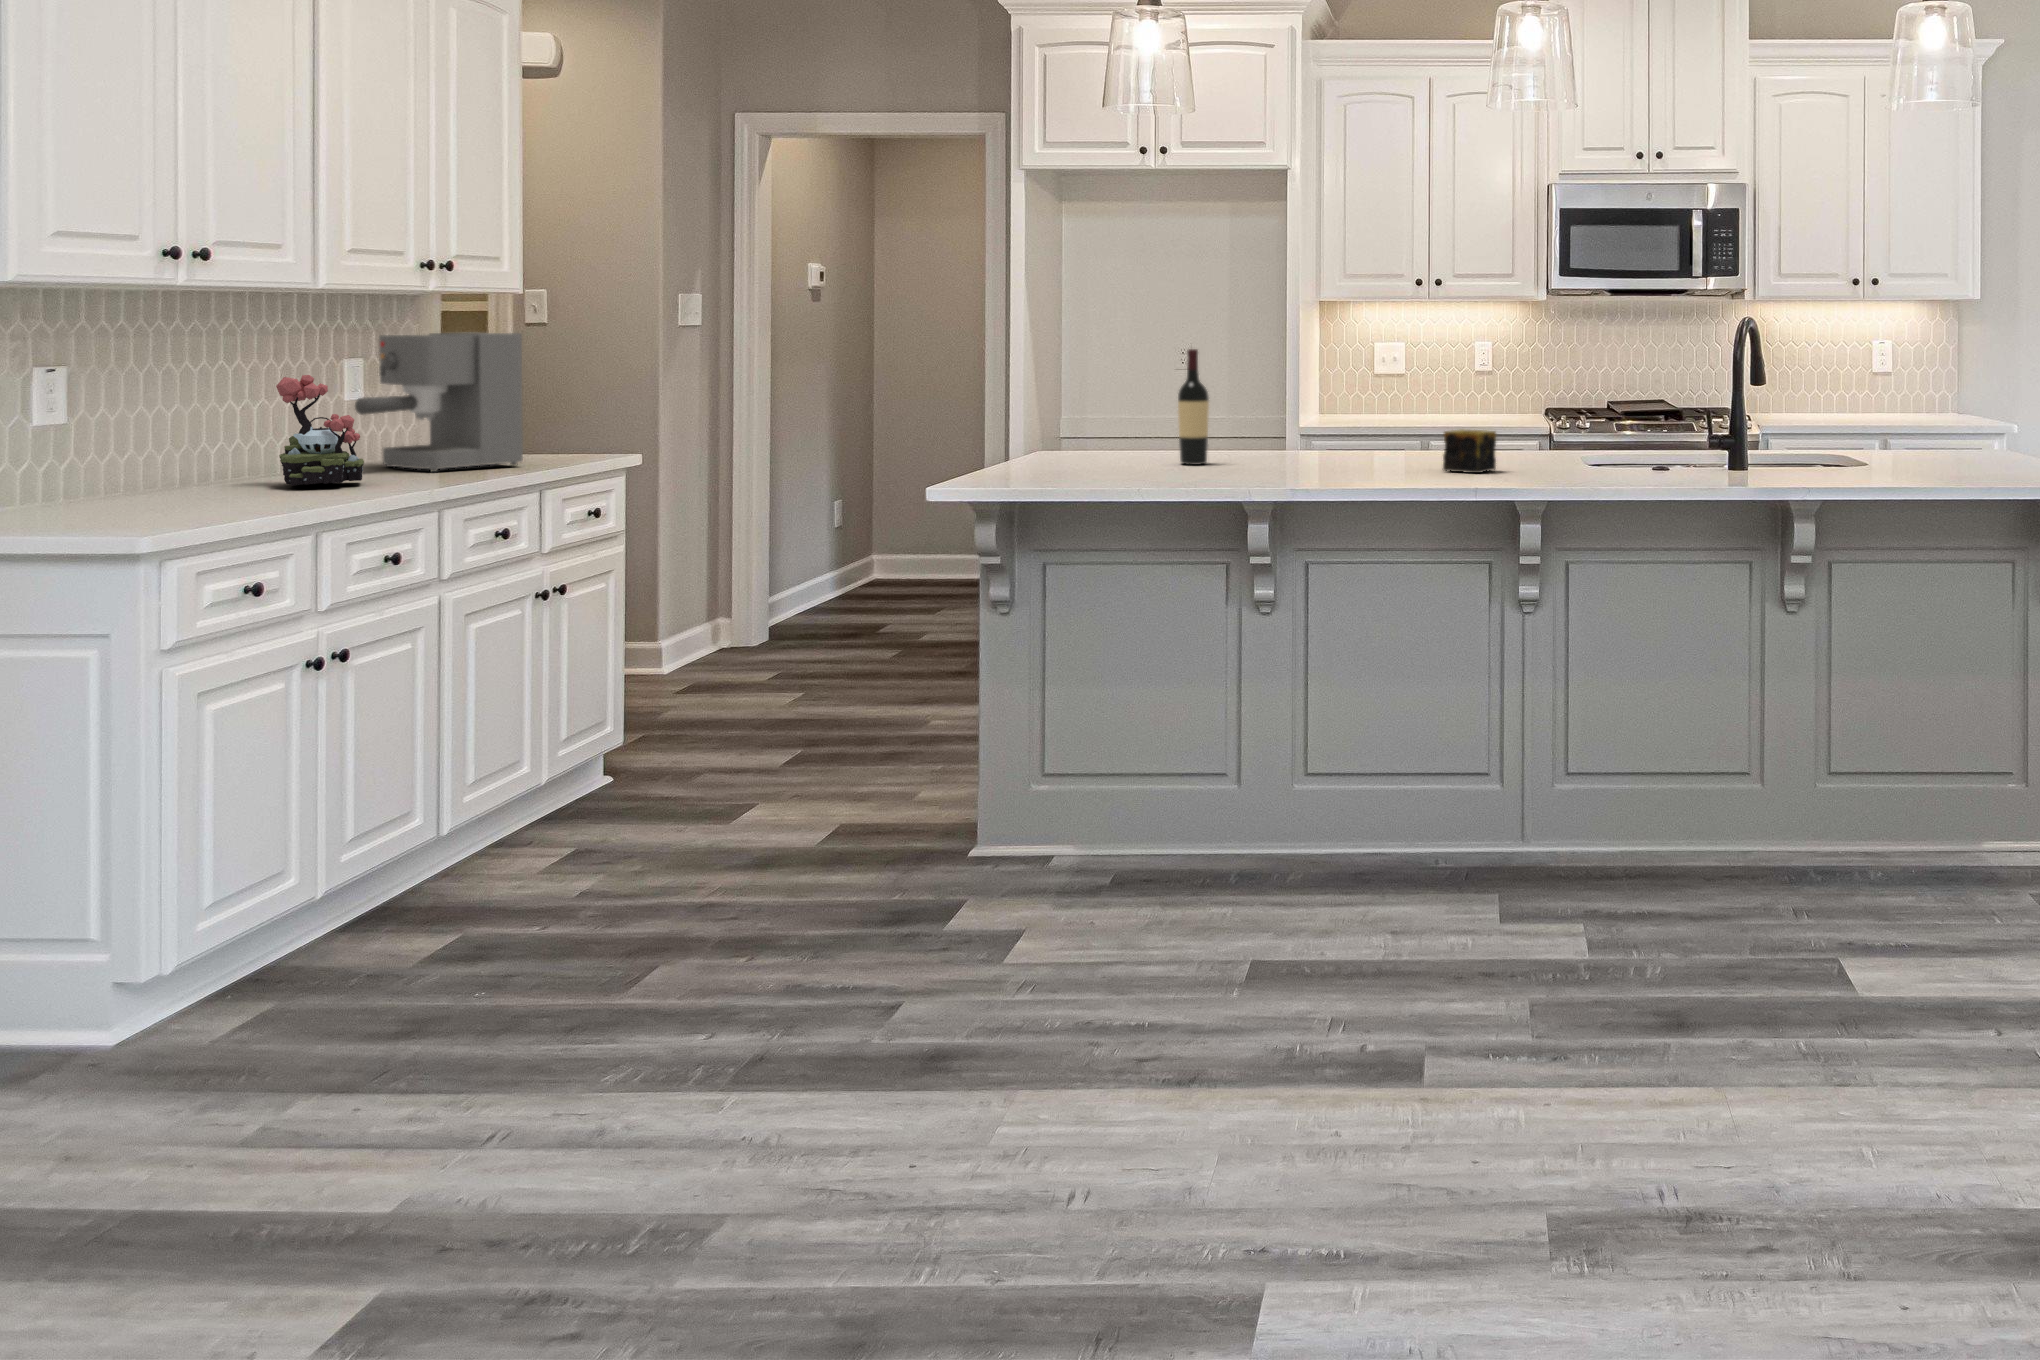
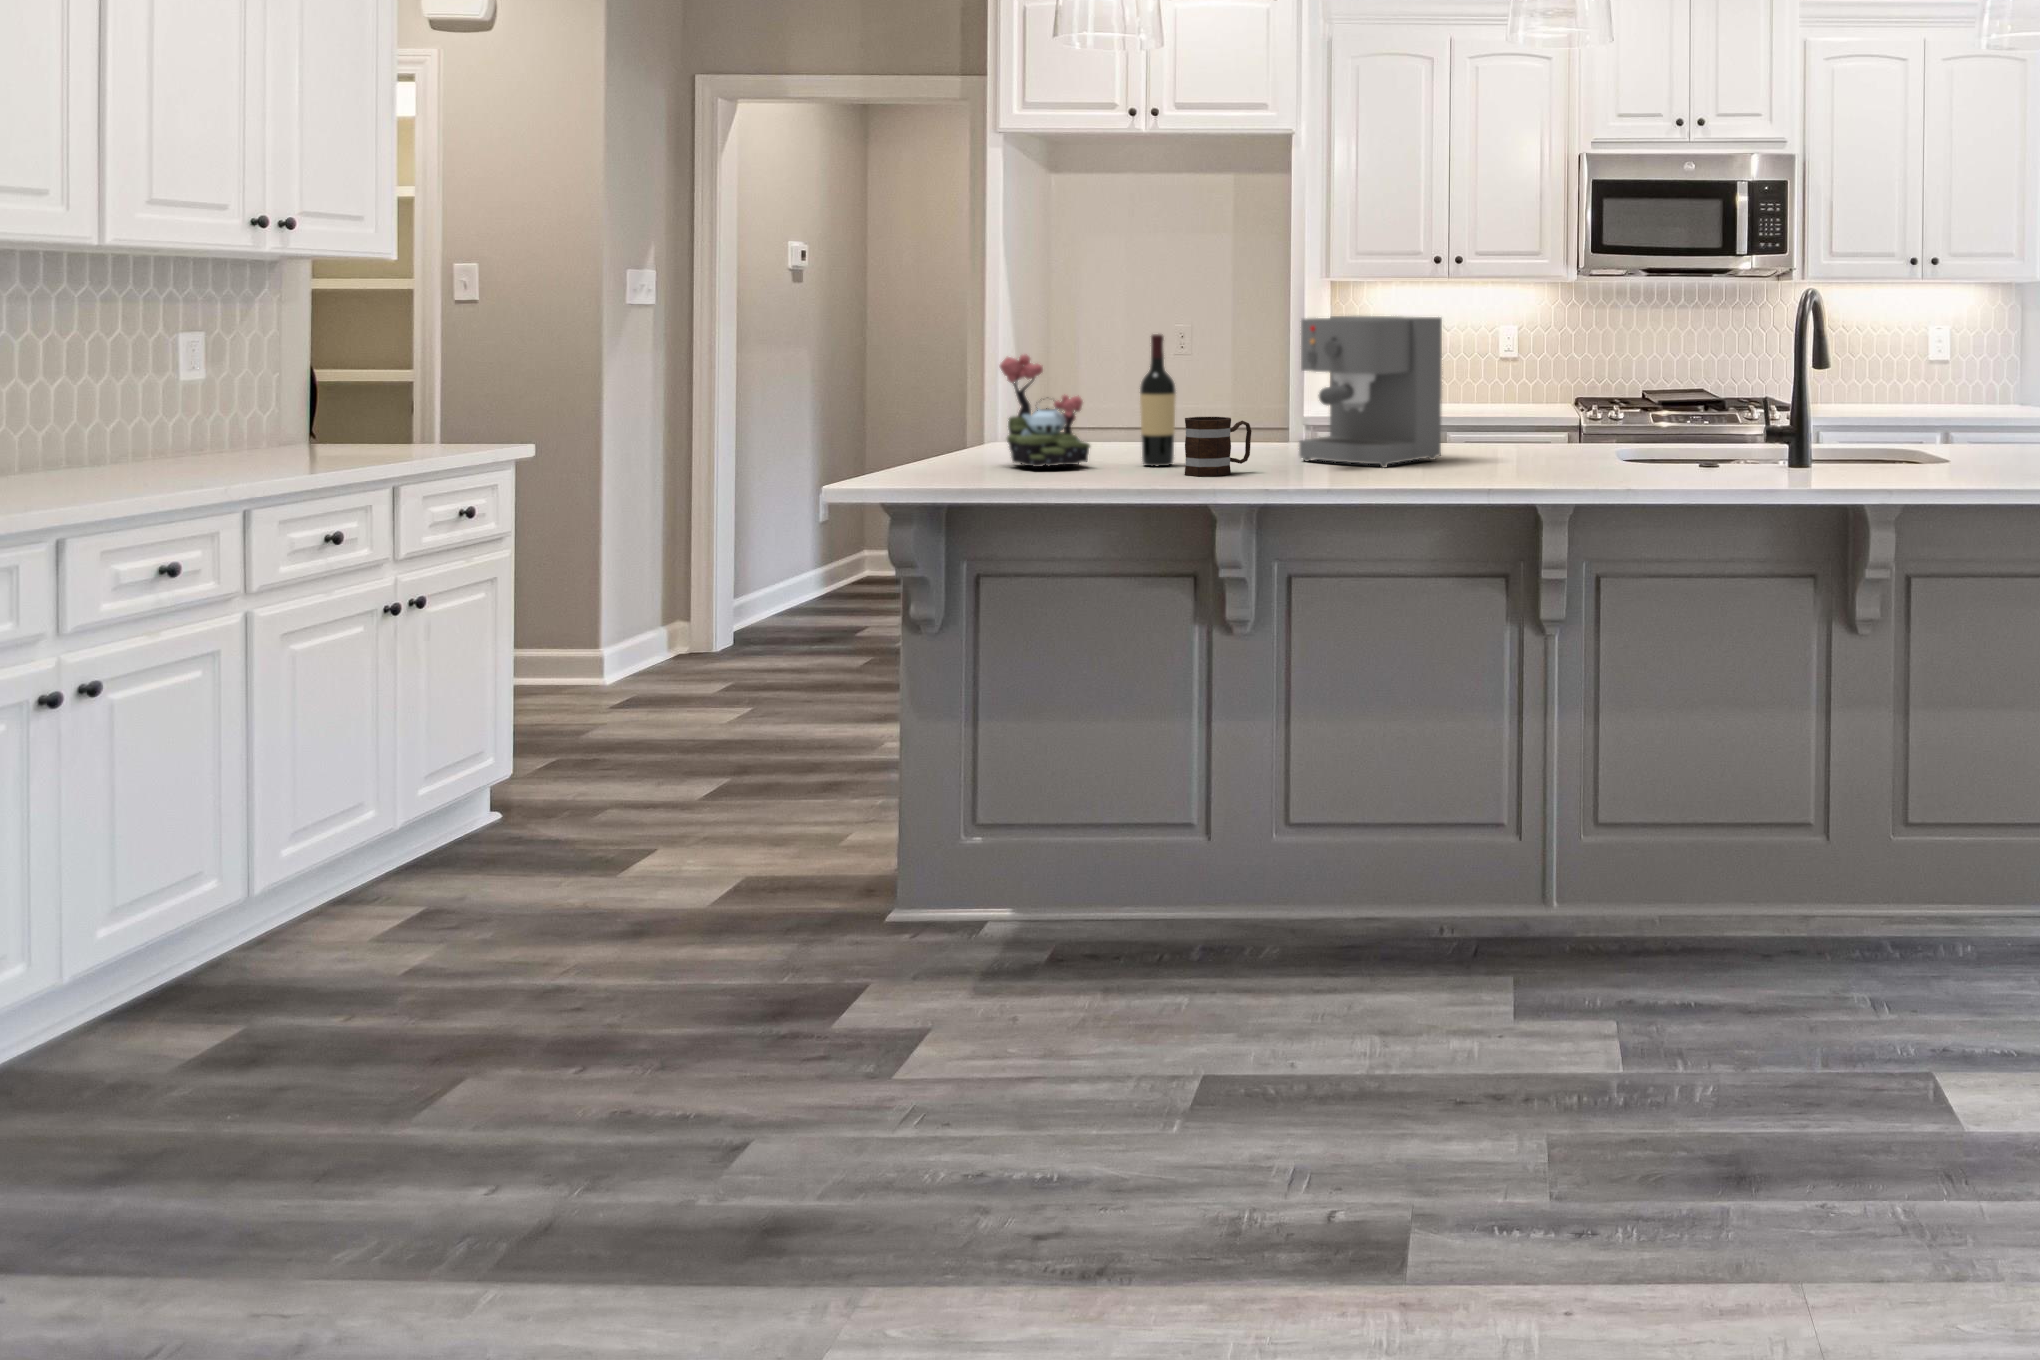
coffee maker: present [355,333,523,472] -> present [1299,316,1442,468]
plant: present [276,375,364,486] -> present [1000,354,1090,467]
mug: none [1221,420,1279,472] -> present [1185,417,1252,476]
candle: present [1443,430,1496,473] -> none [1437,428,1499,478]

